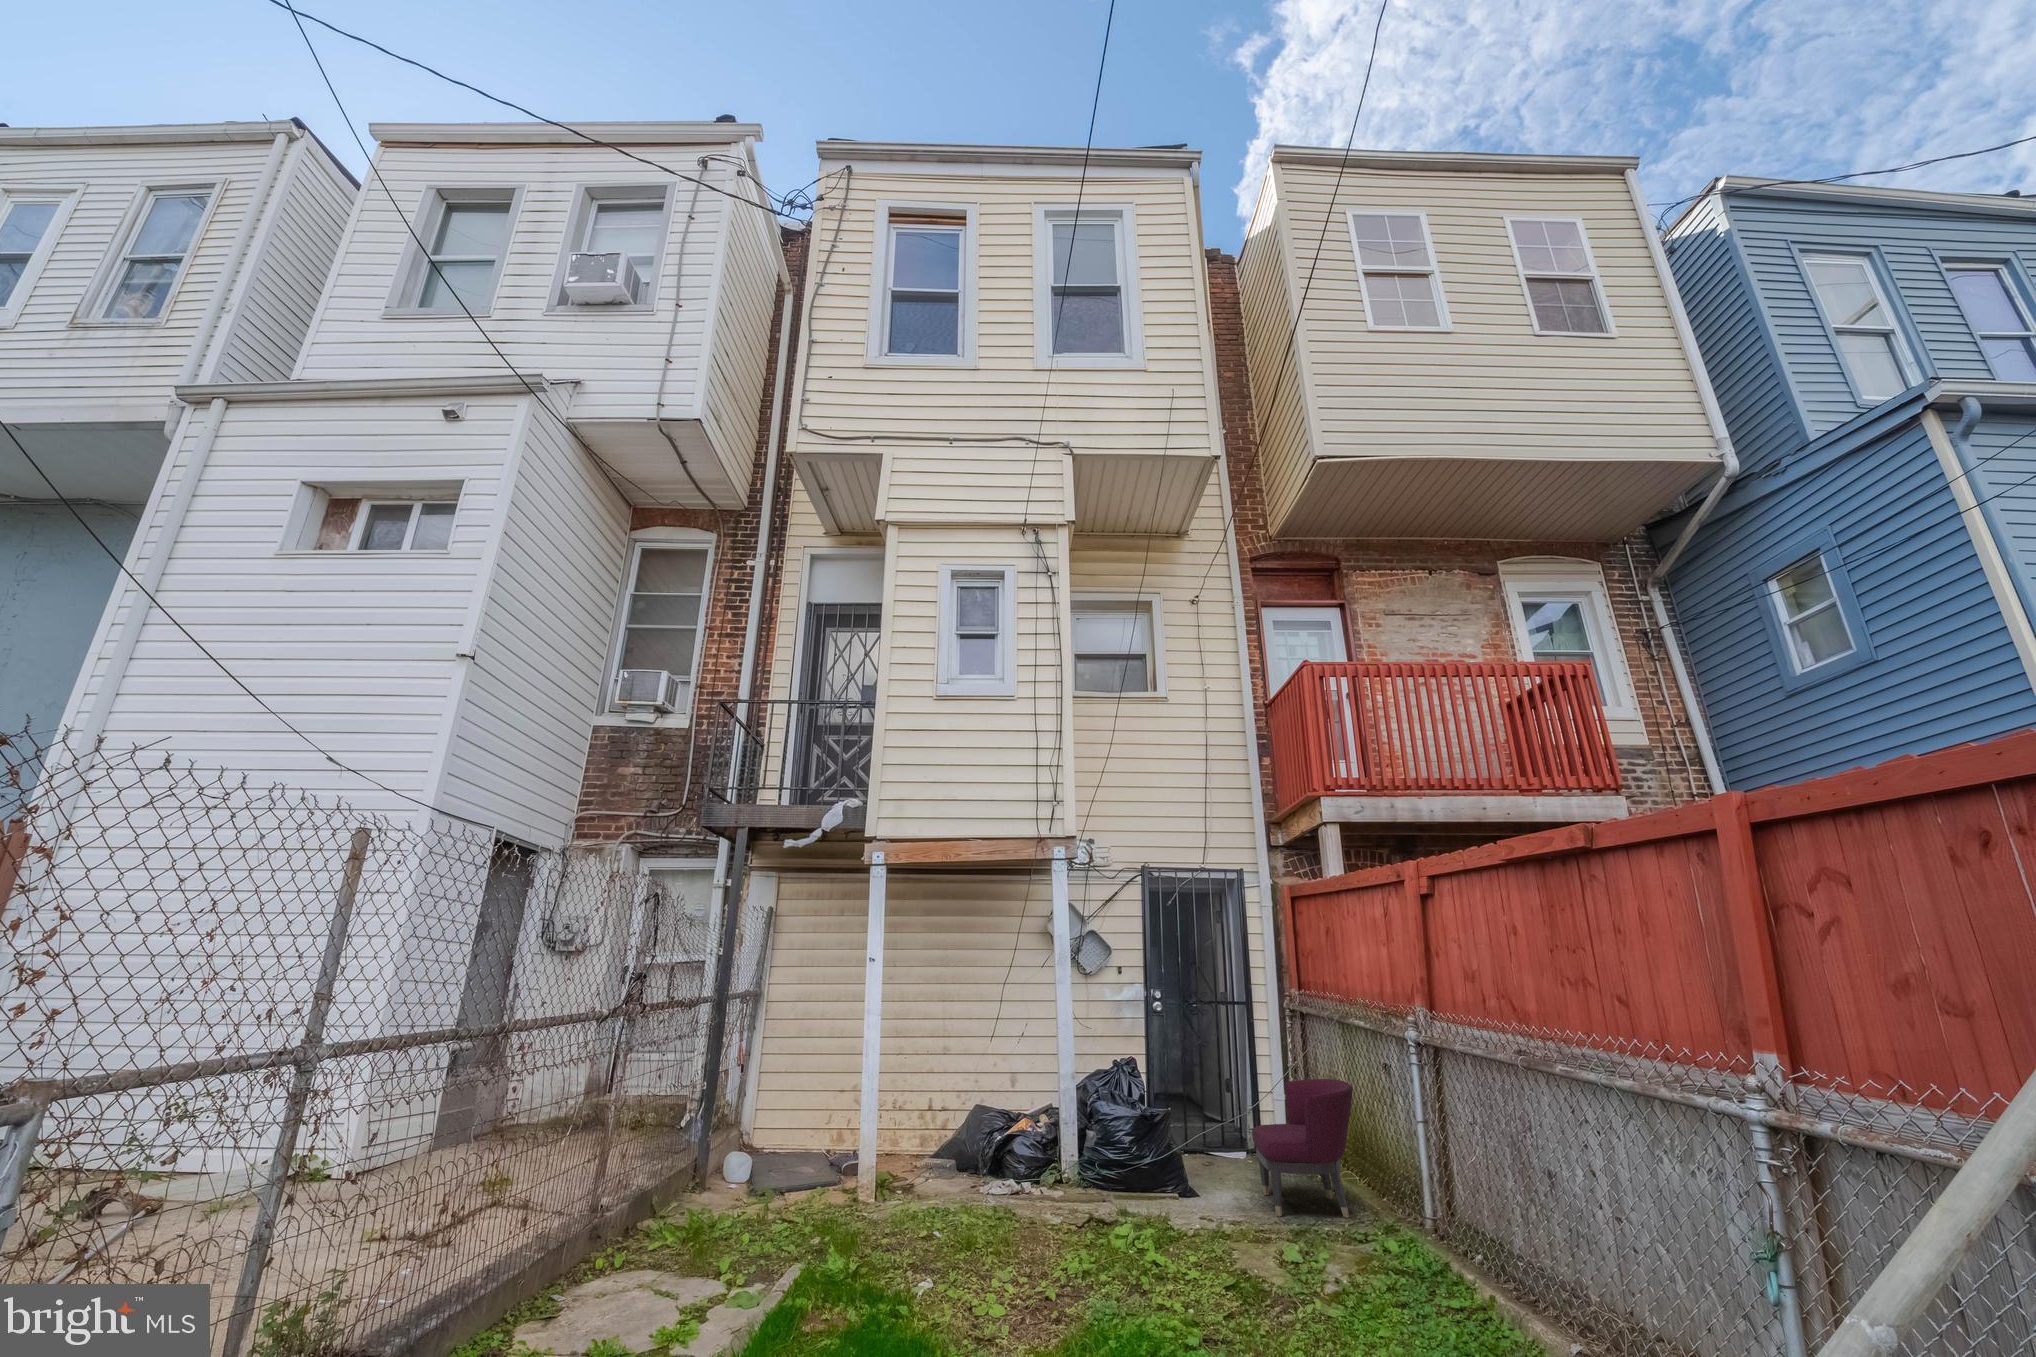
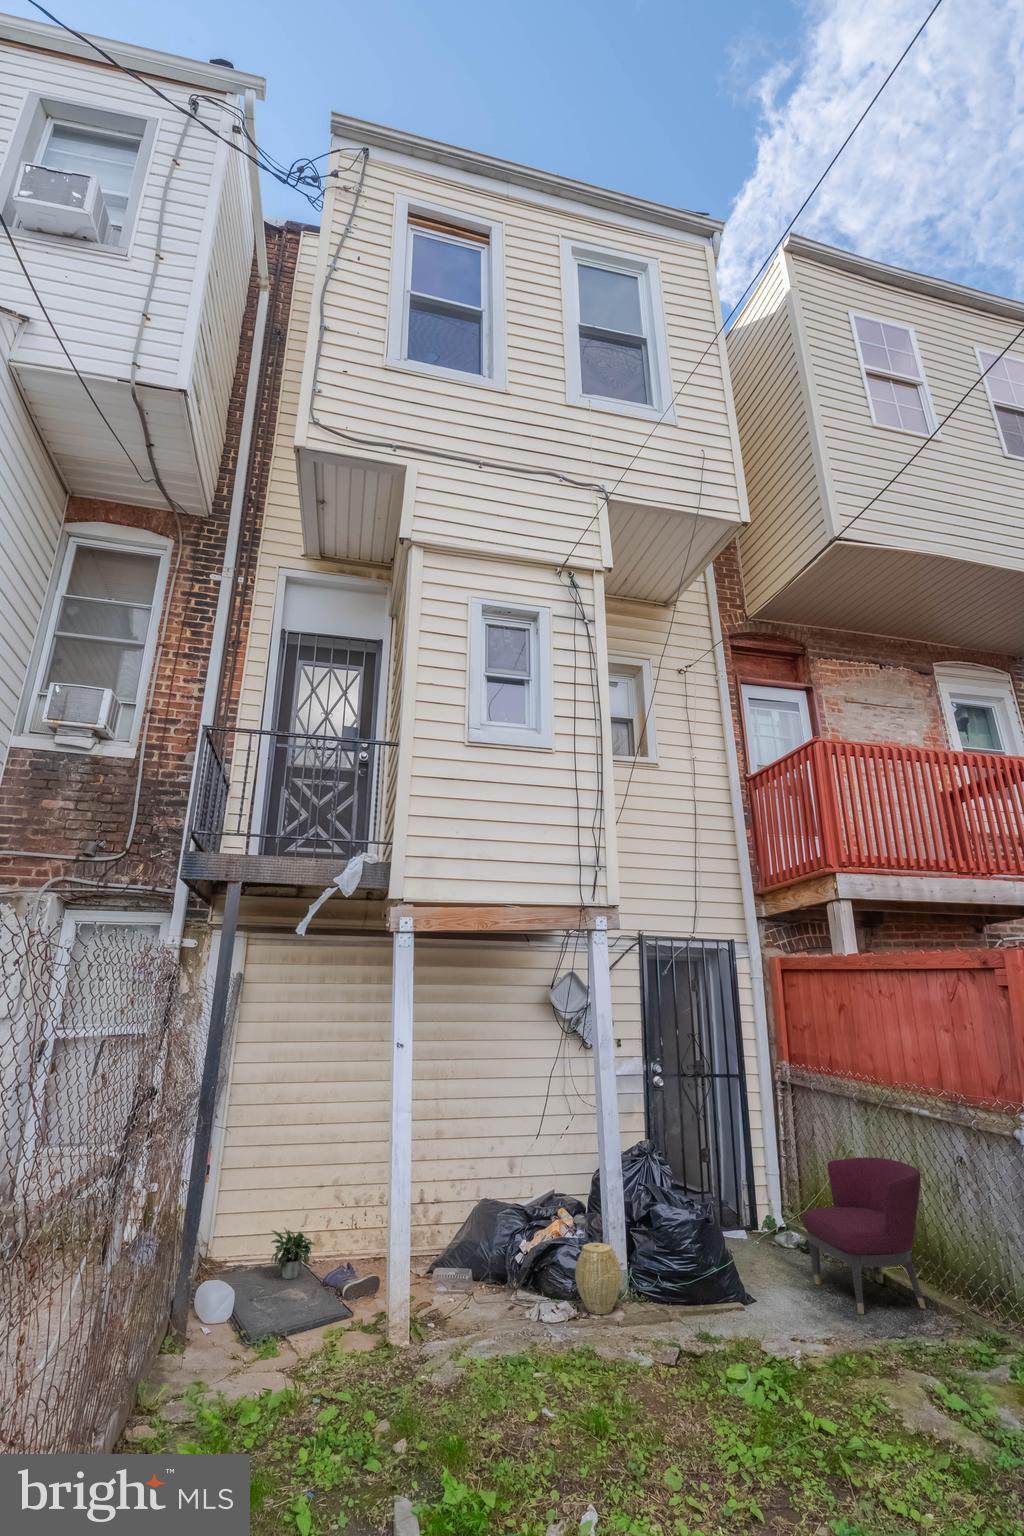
potted plant: none [794,1117,831,1159] -> present [264,1228,315,1279]
woven basket: none [1022,1138,1063,1198] -> present [575,1243,622,1314]

